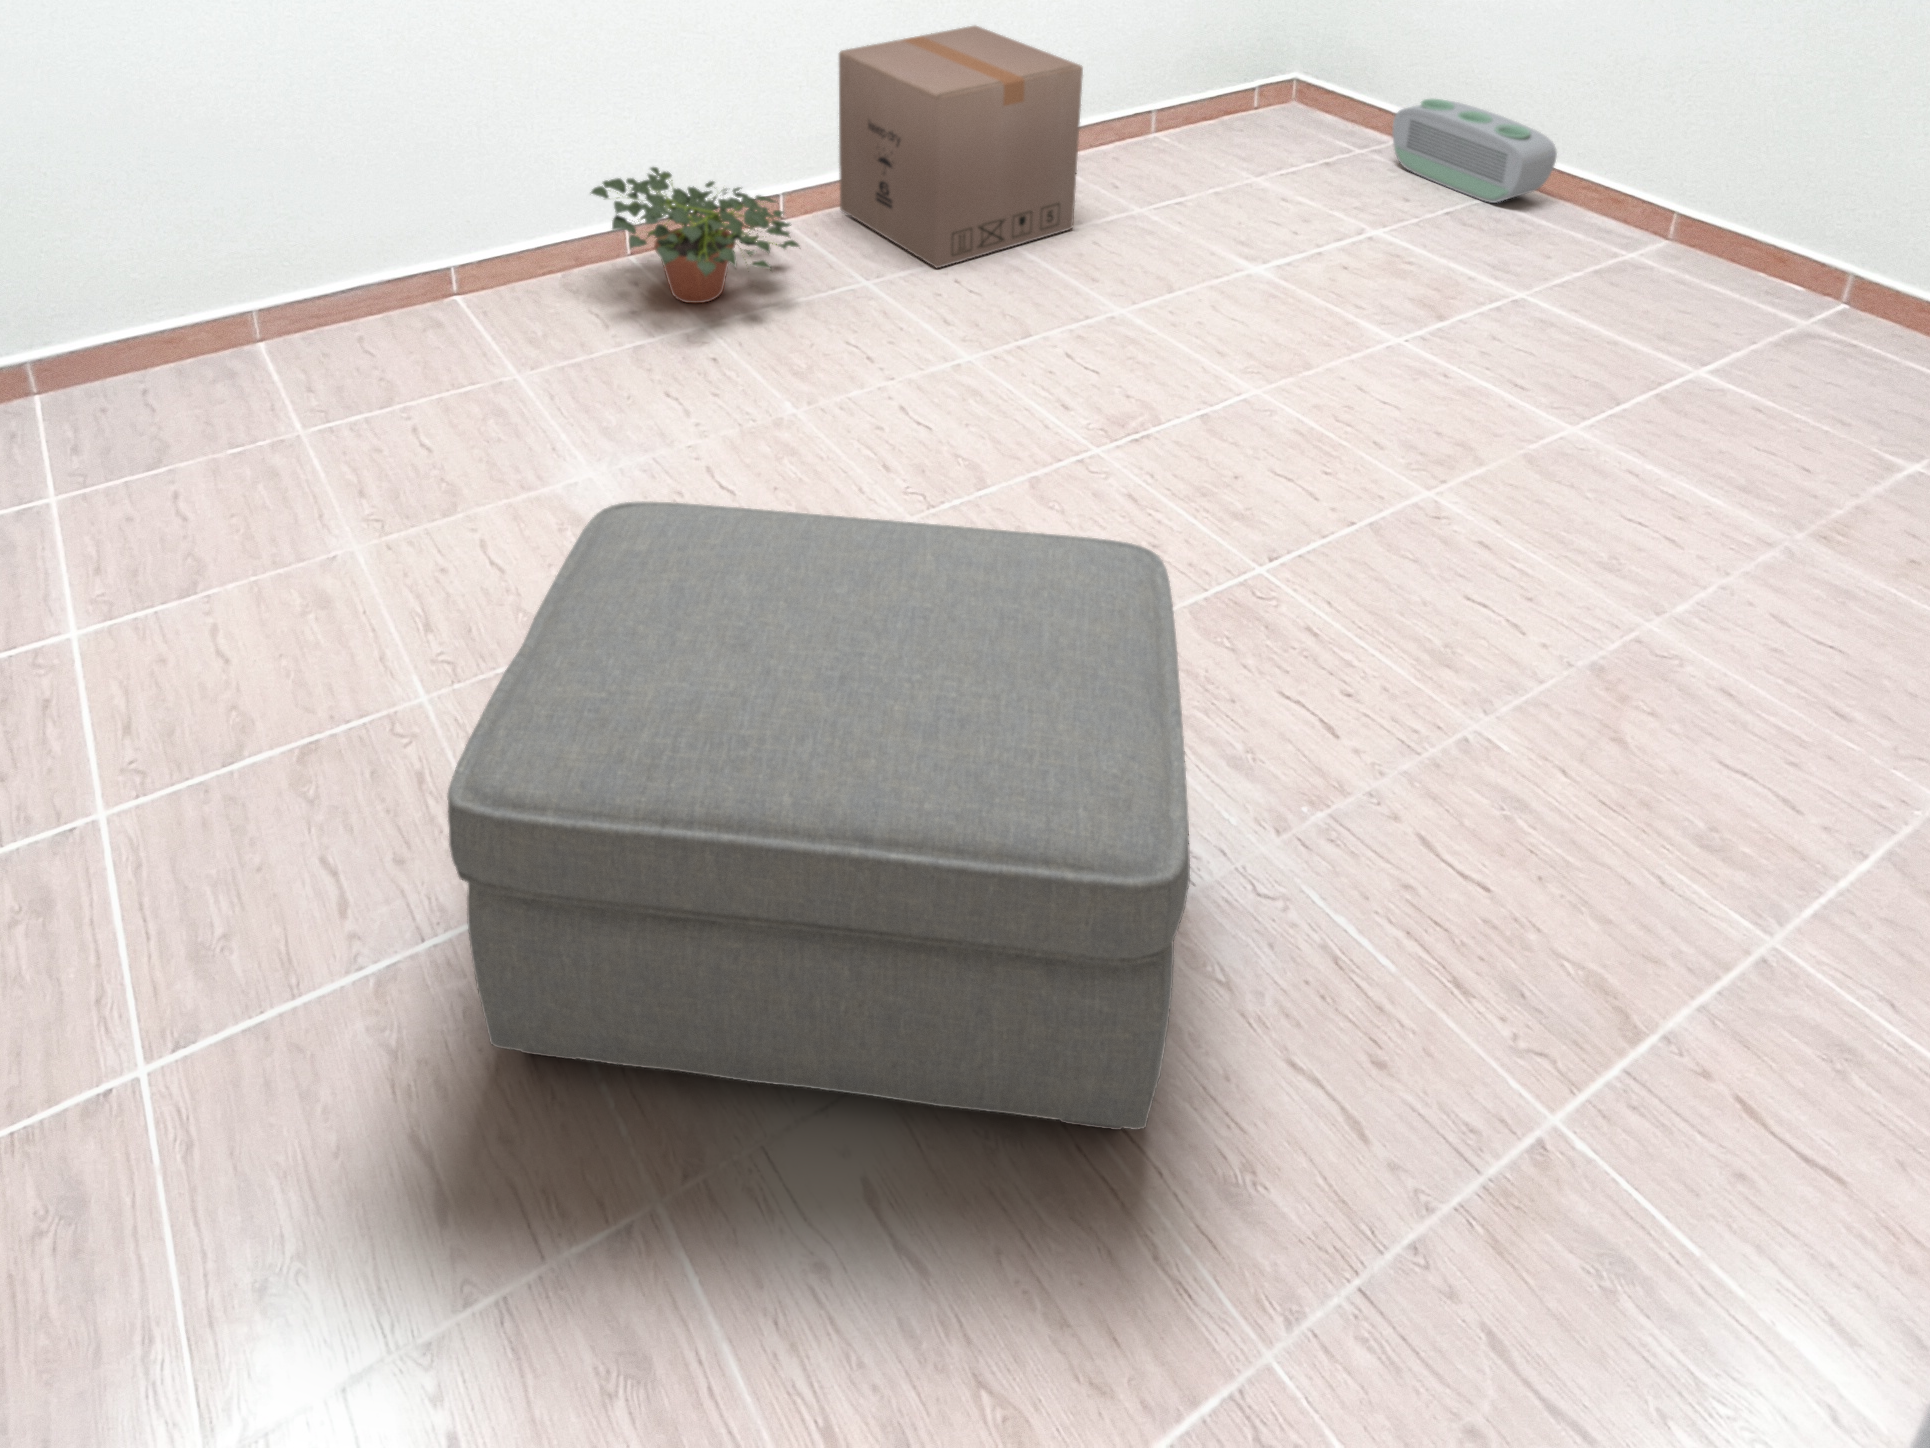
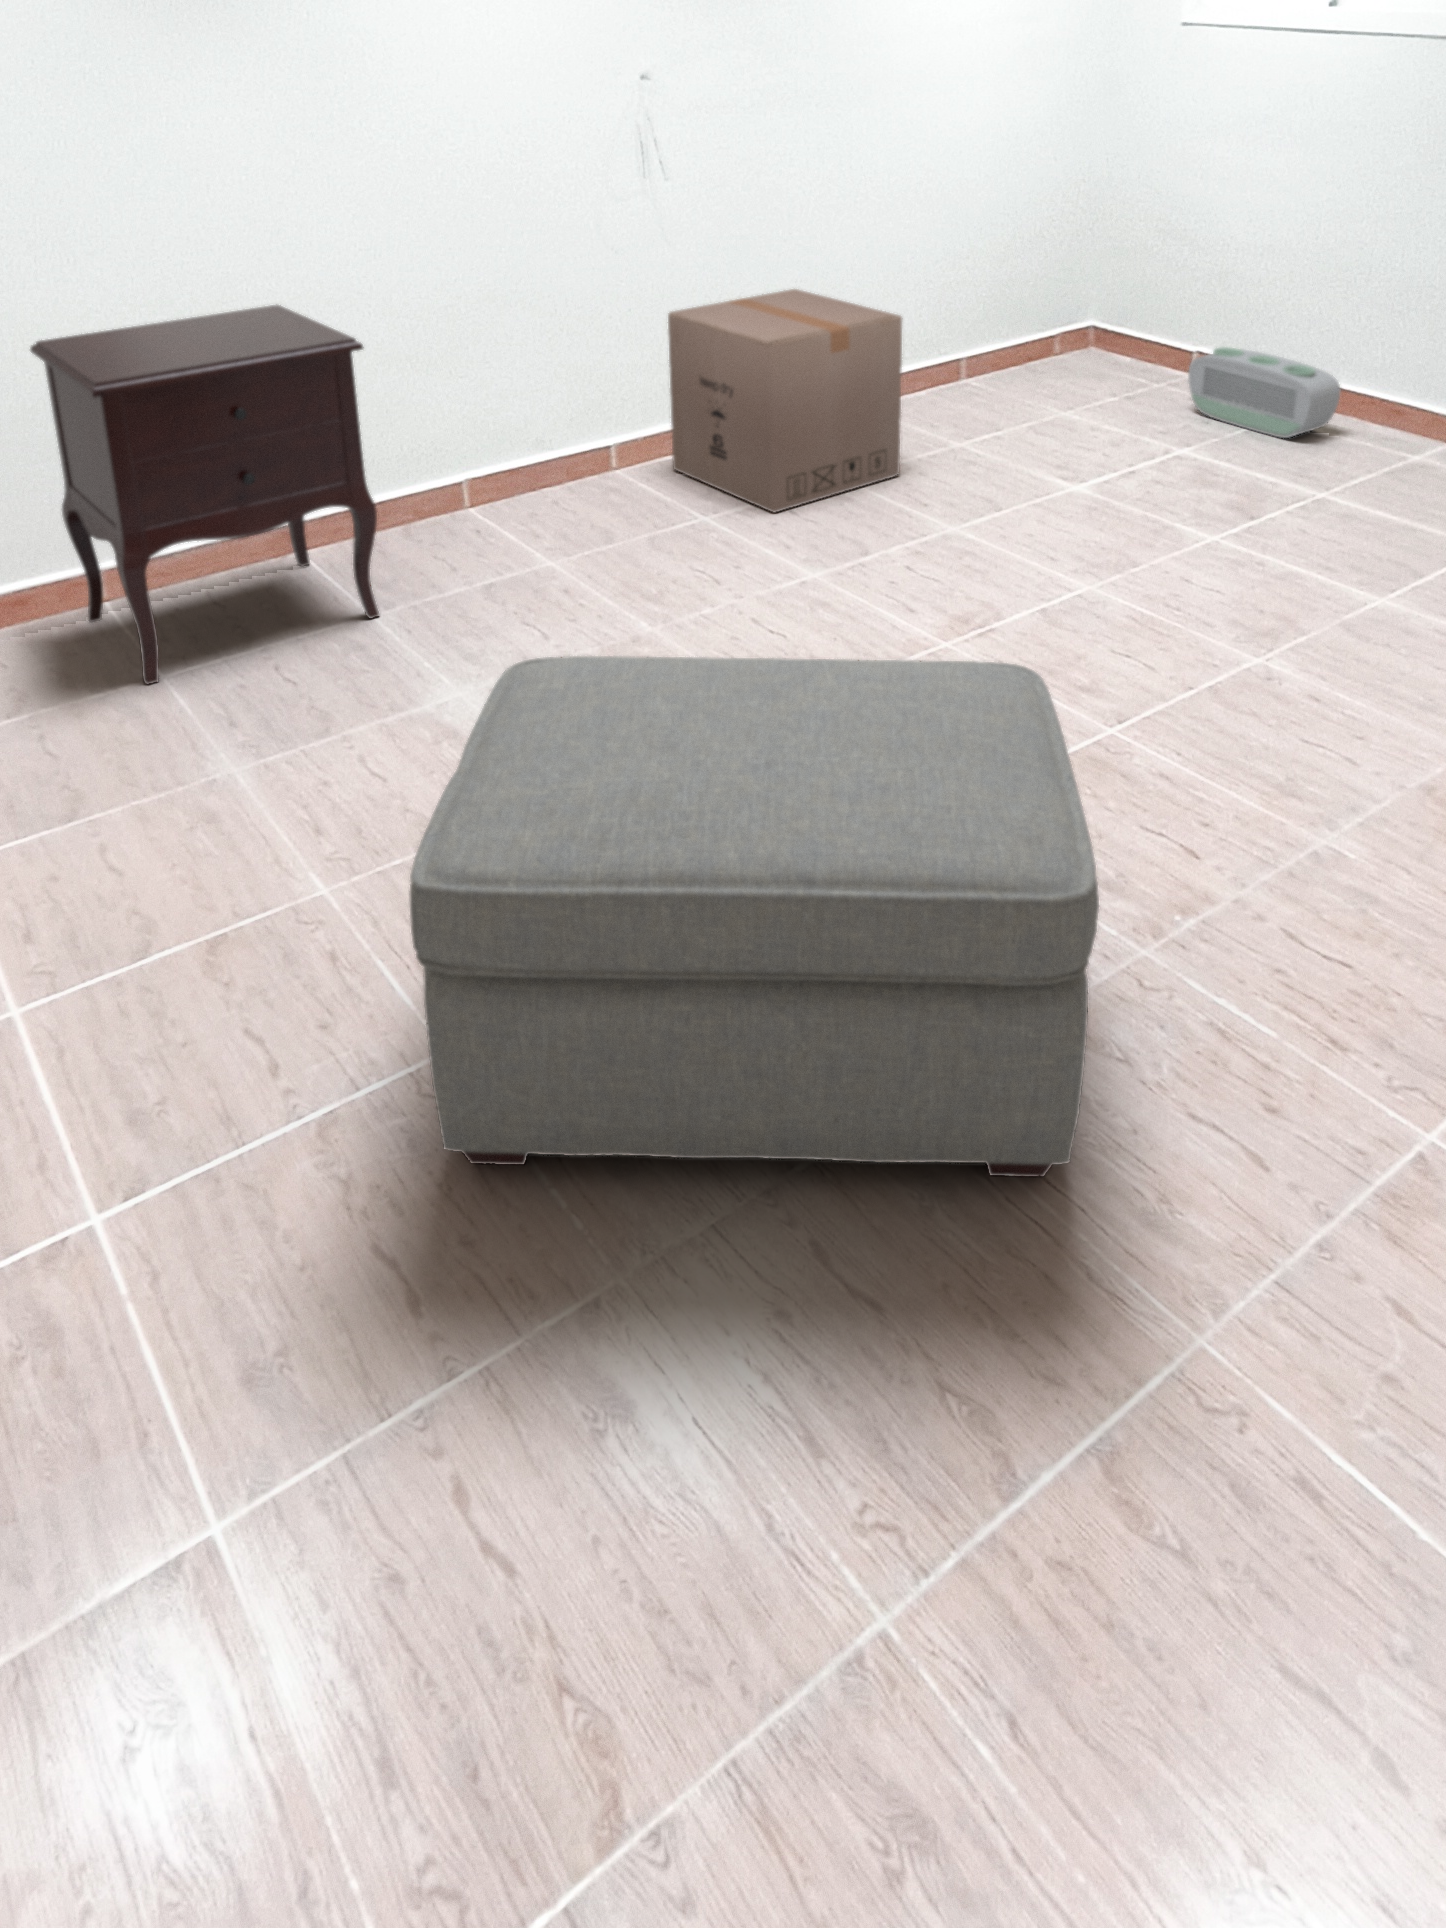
nightstand: none [176,46,523,440] -> present [30,304,379,684]
potted plant: present [591,167,799,303] -> none [434,423,647,552]

